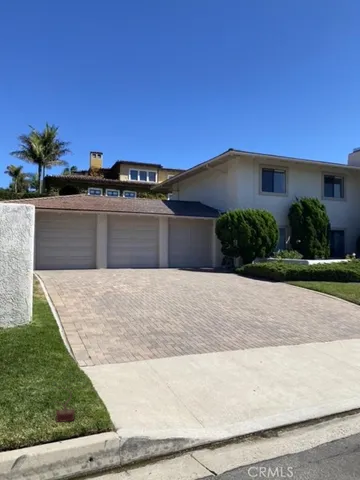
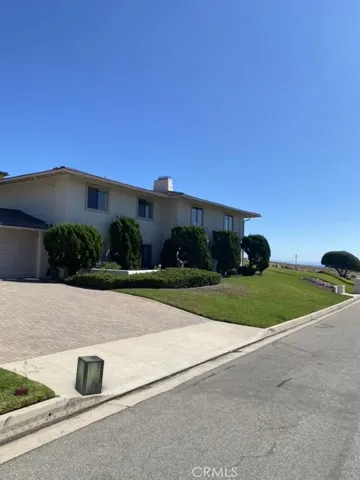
storage box: none [157,370,192,430] -> present [75,355,104,396]

